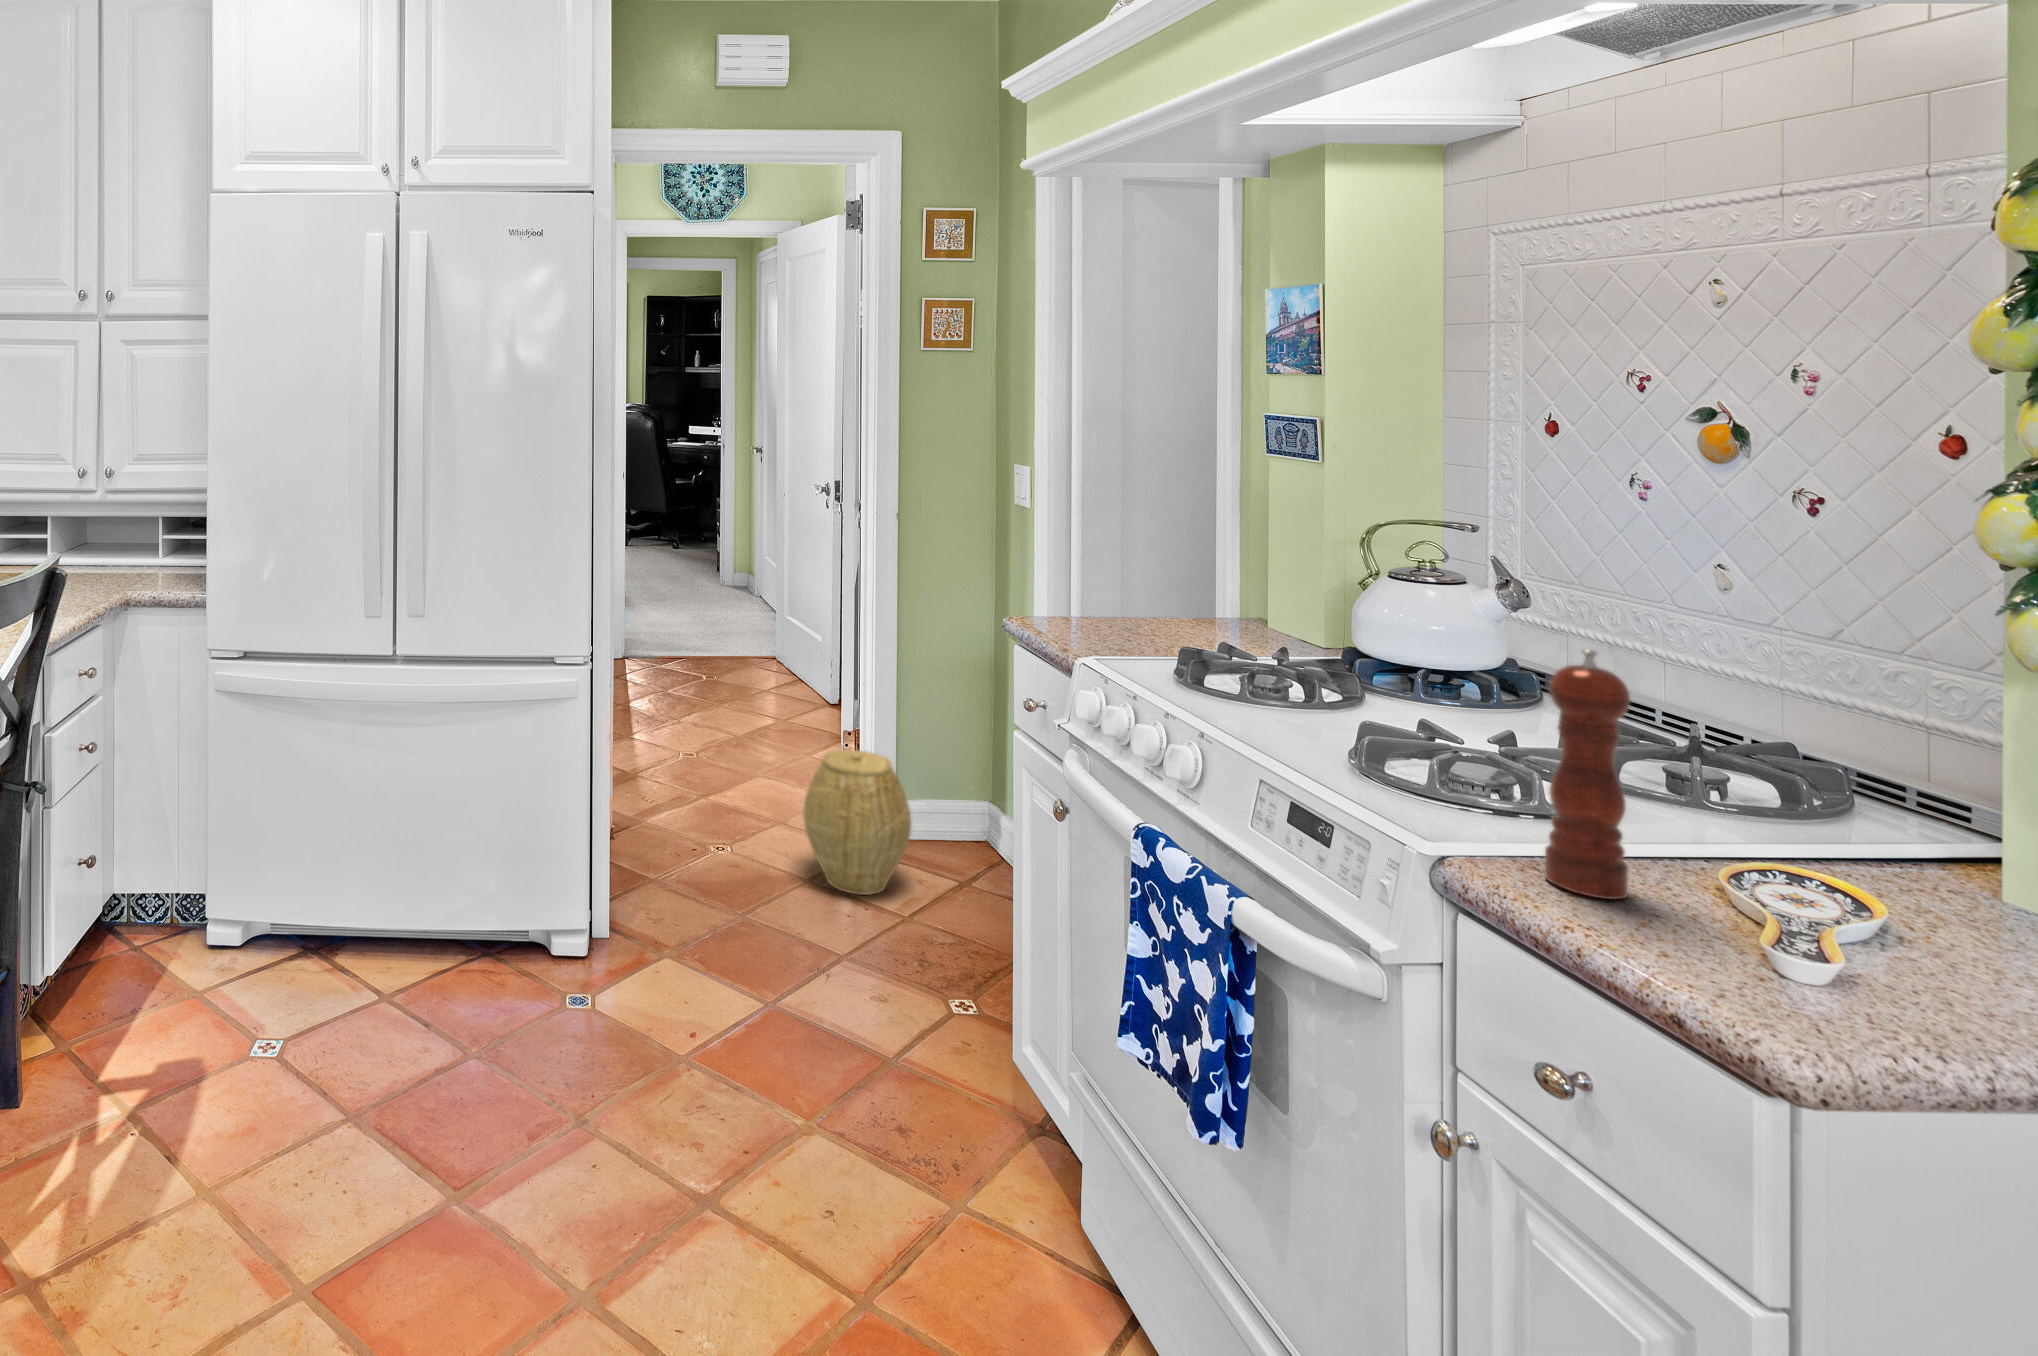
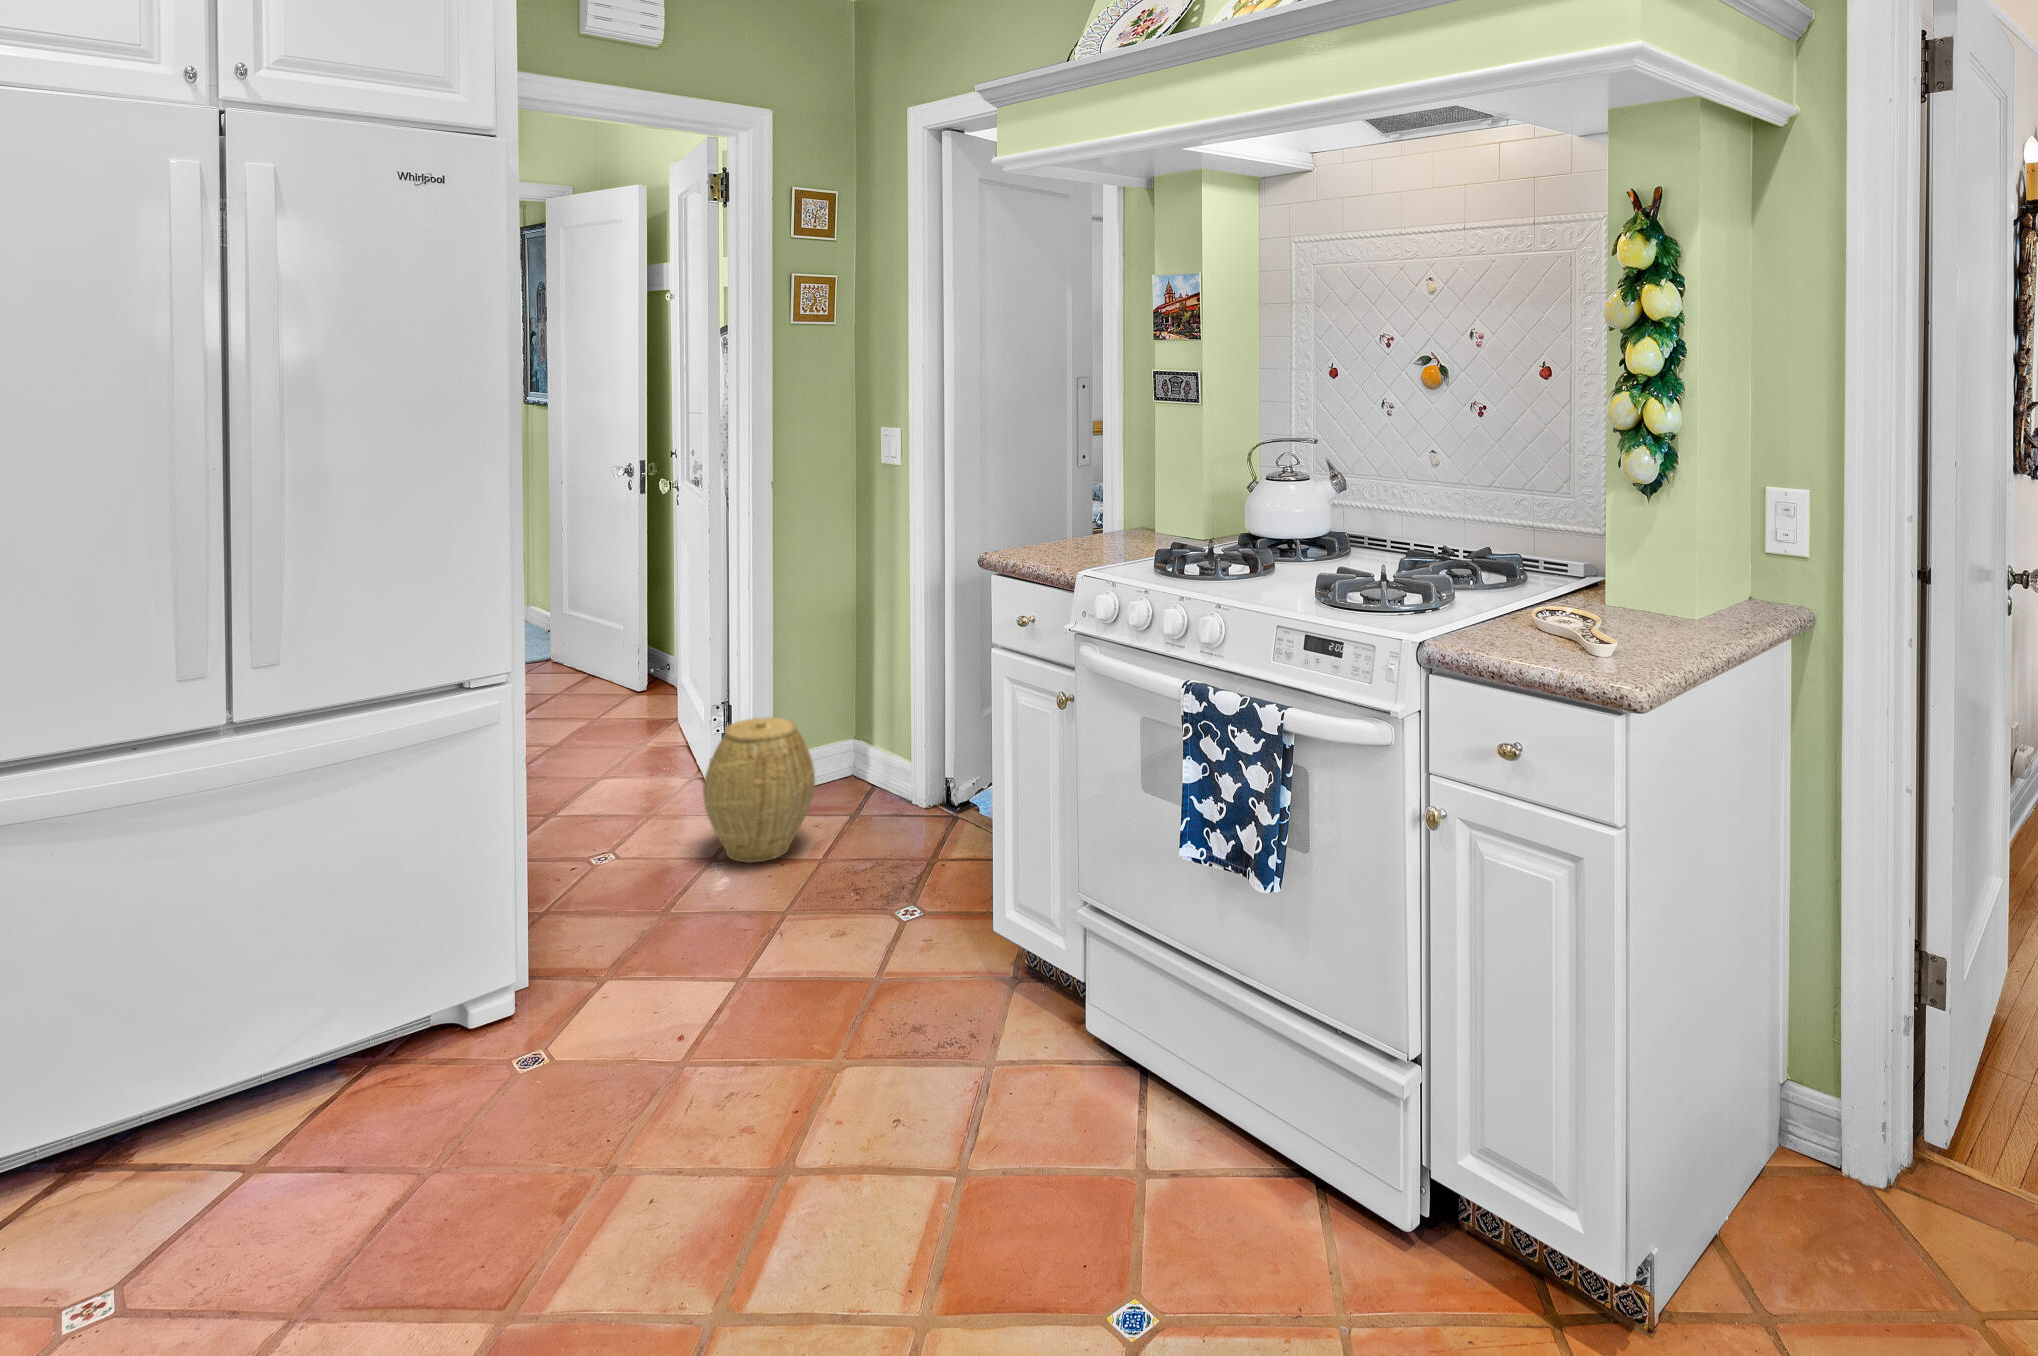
pepper mill: present [1544,649,1630,899] -> none [1467,498,1509,644]

